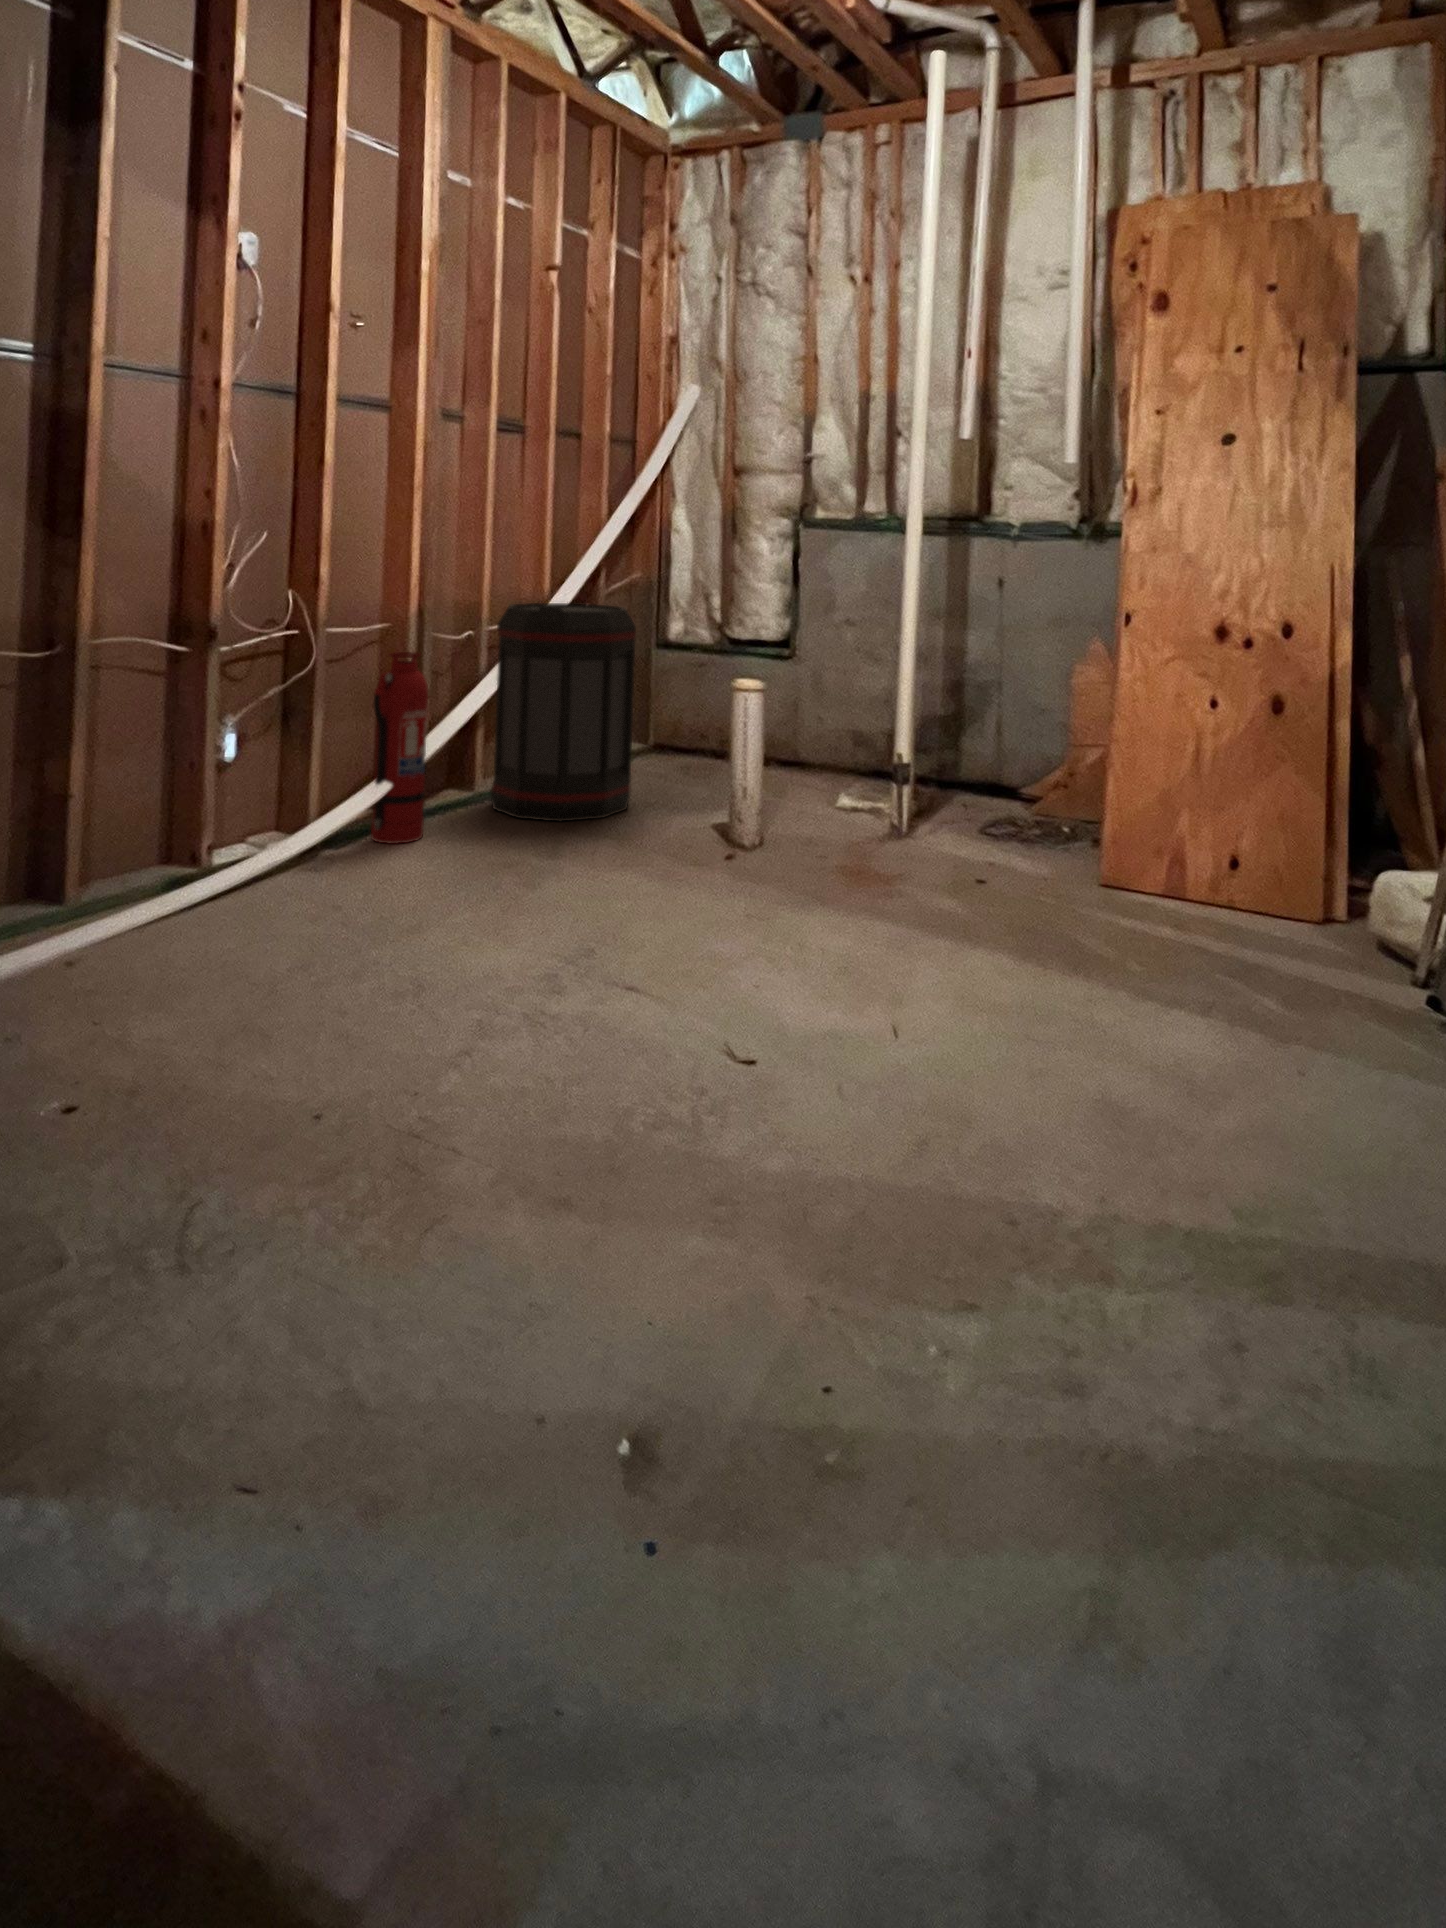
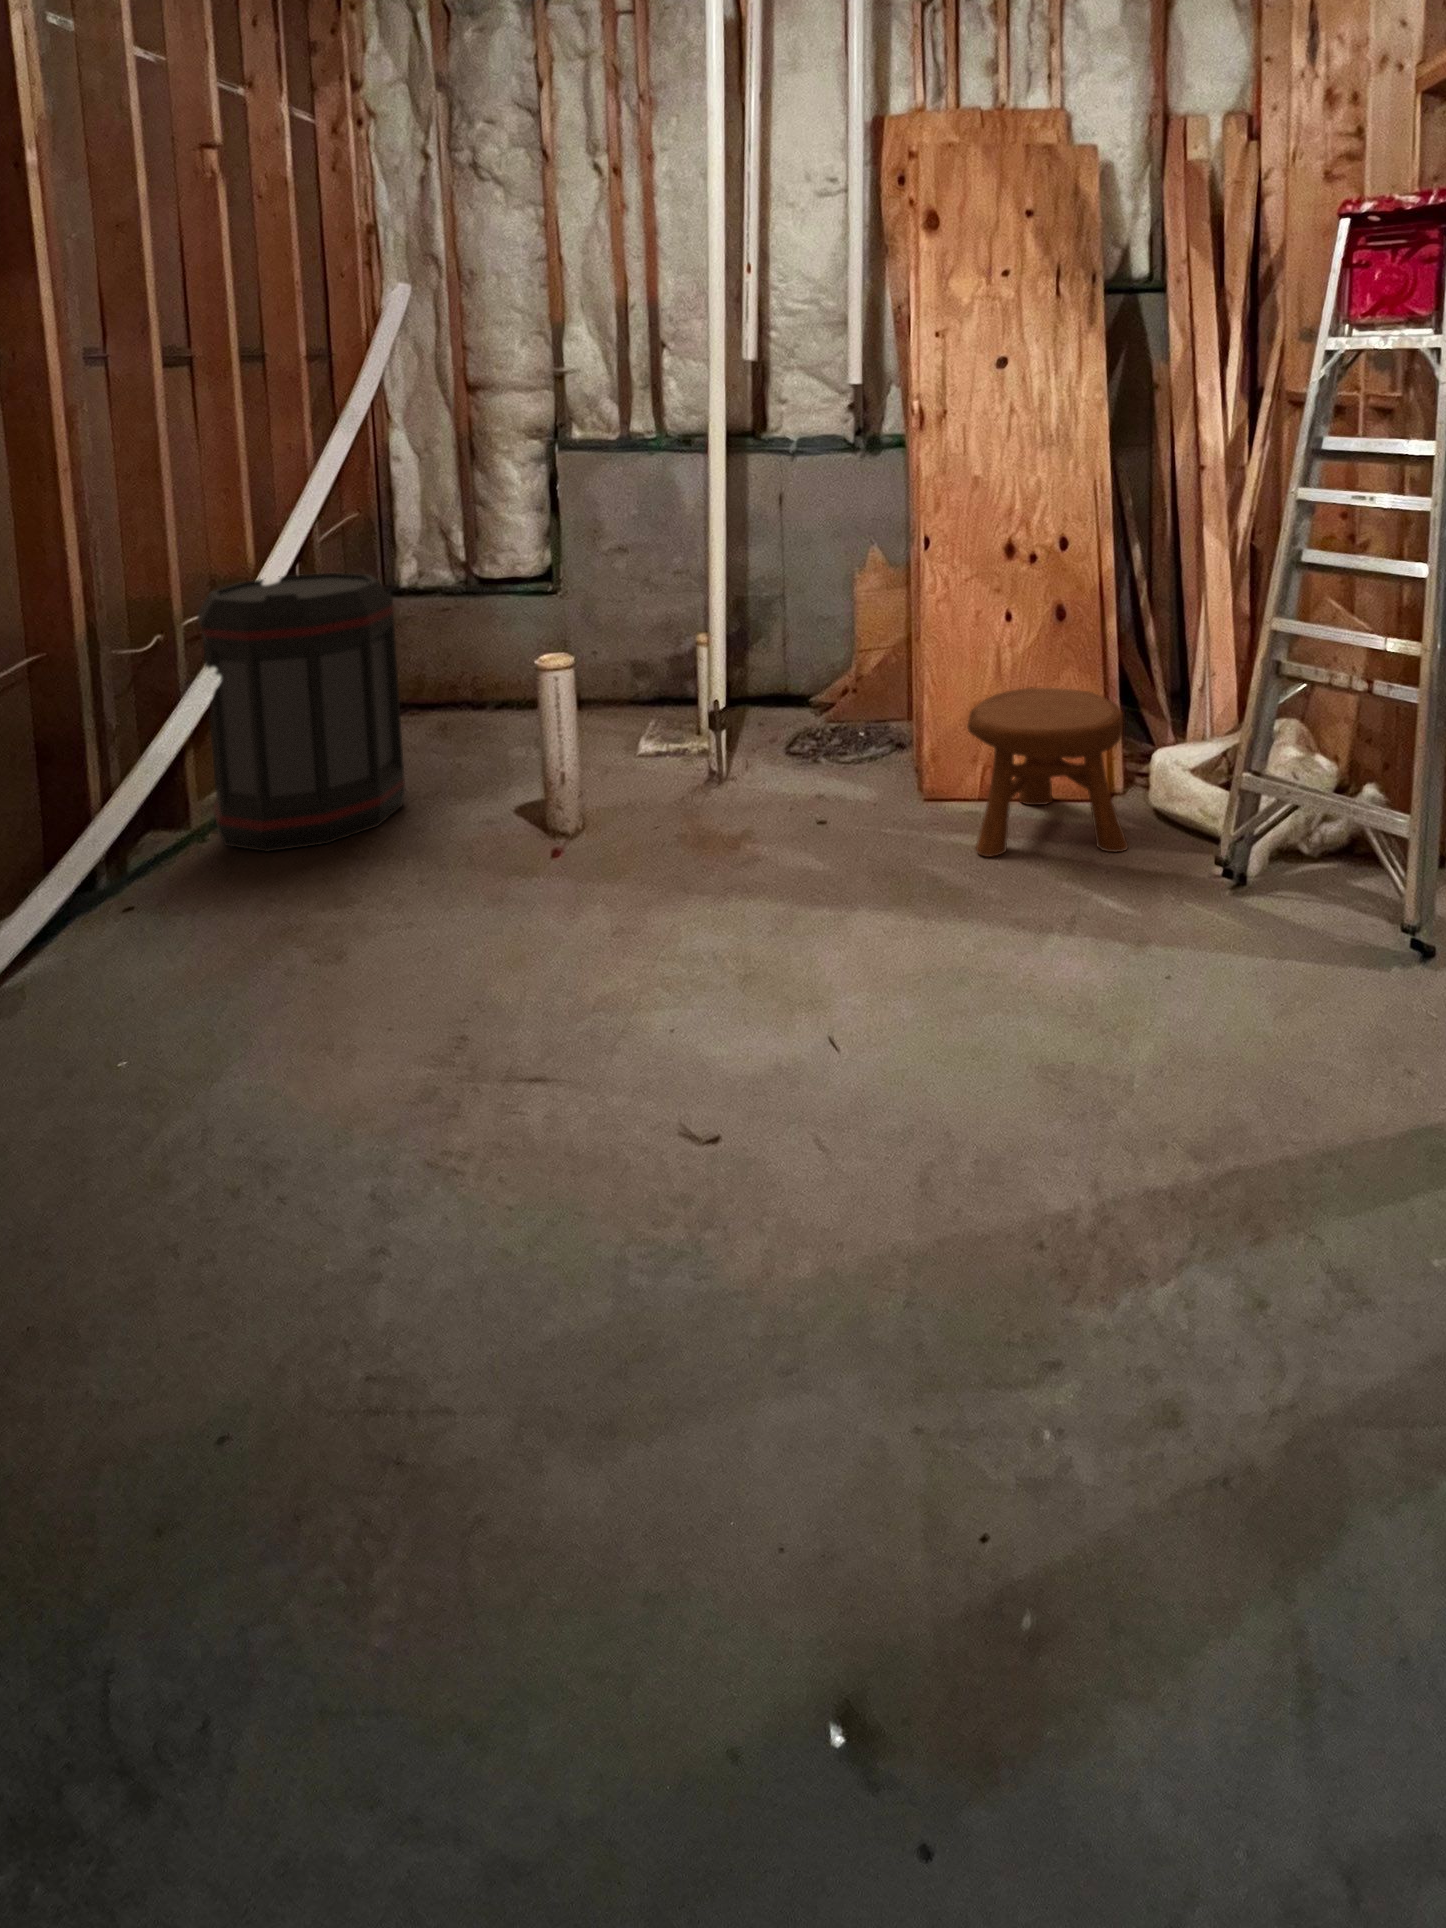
fire extinguisher: present [371,652,428,844] -> none [43,688,143,939]
stool: none [1129,779,1324,975] -> present [967,688,1128,857]

